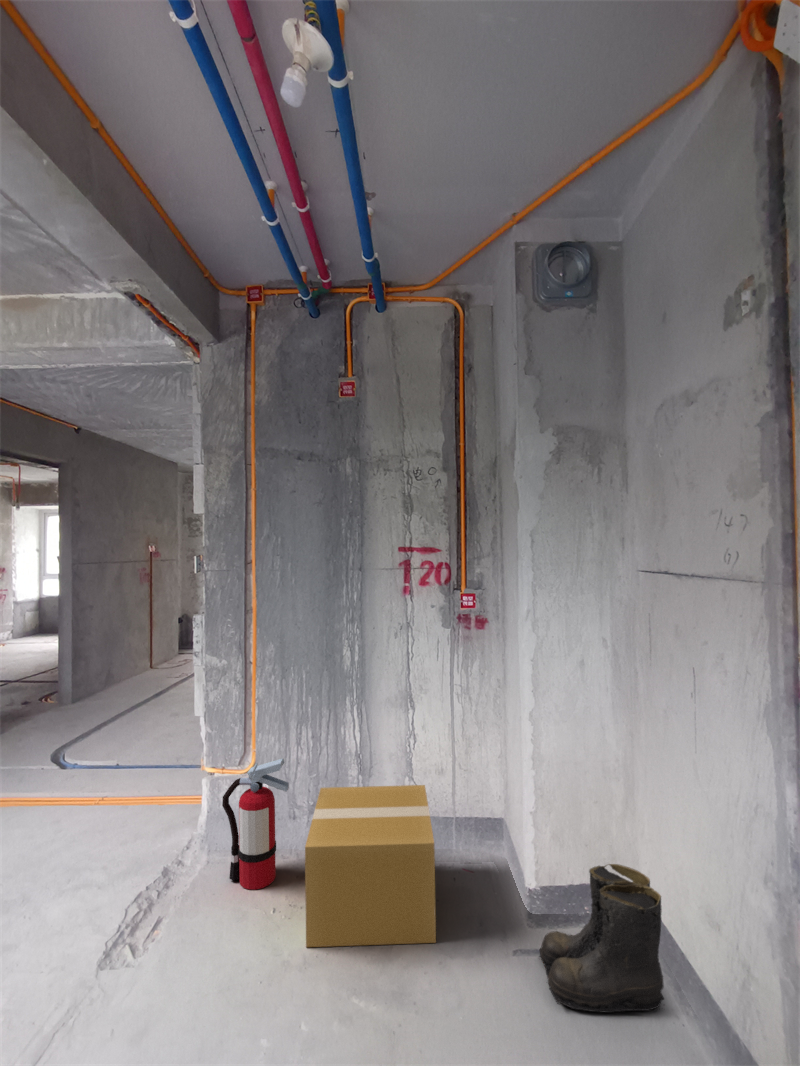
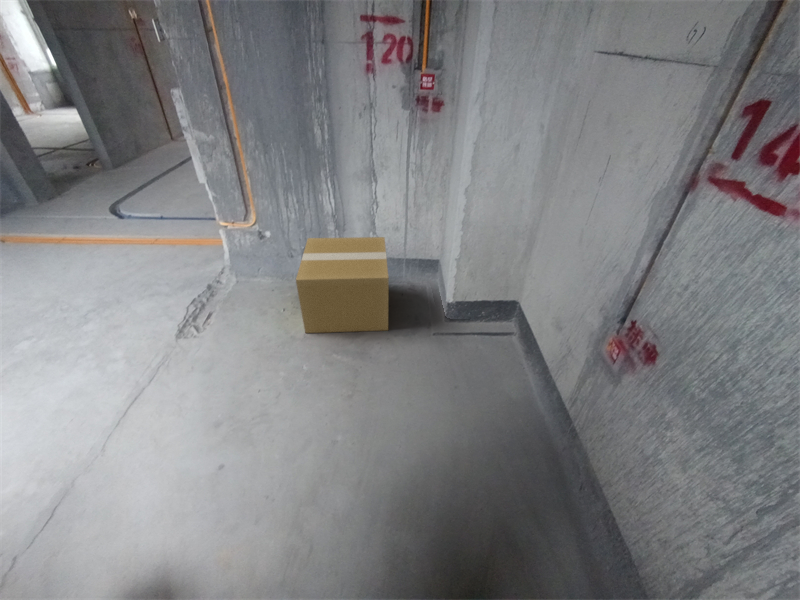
fire extinguisher: present [222,759,289,890] -> none [234,218,284,299]
boots: present [539,864,664,1013] -> none [451,291,538,367]

